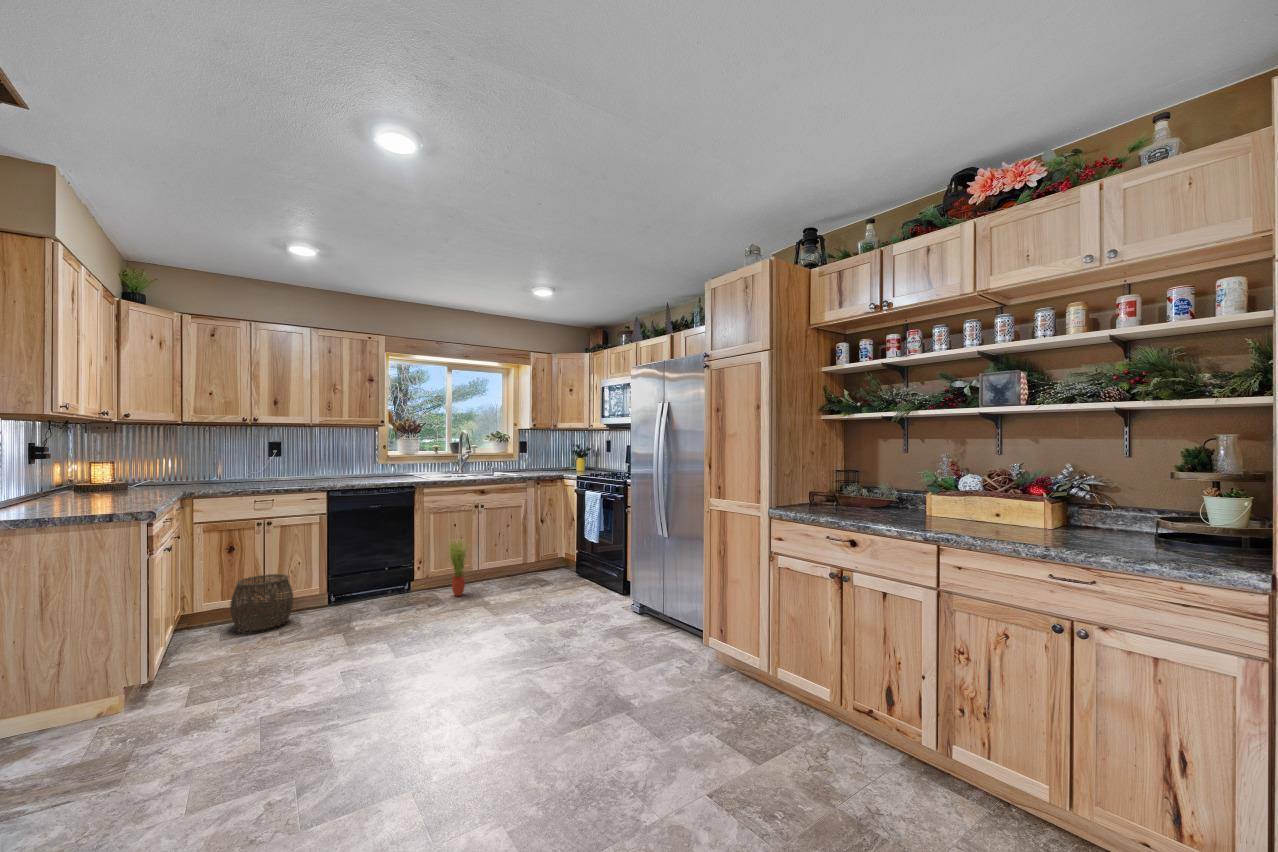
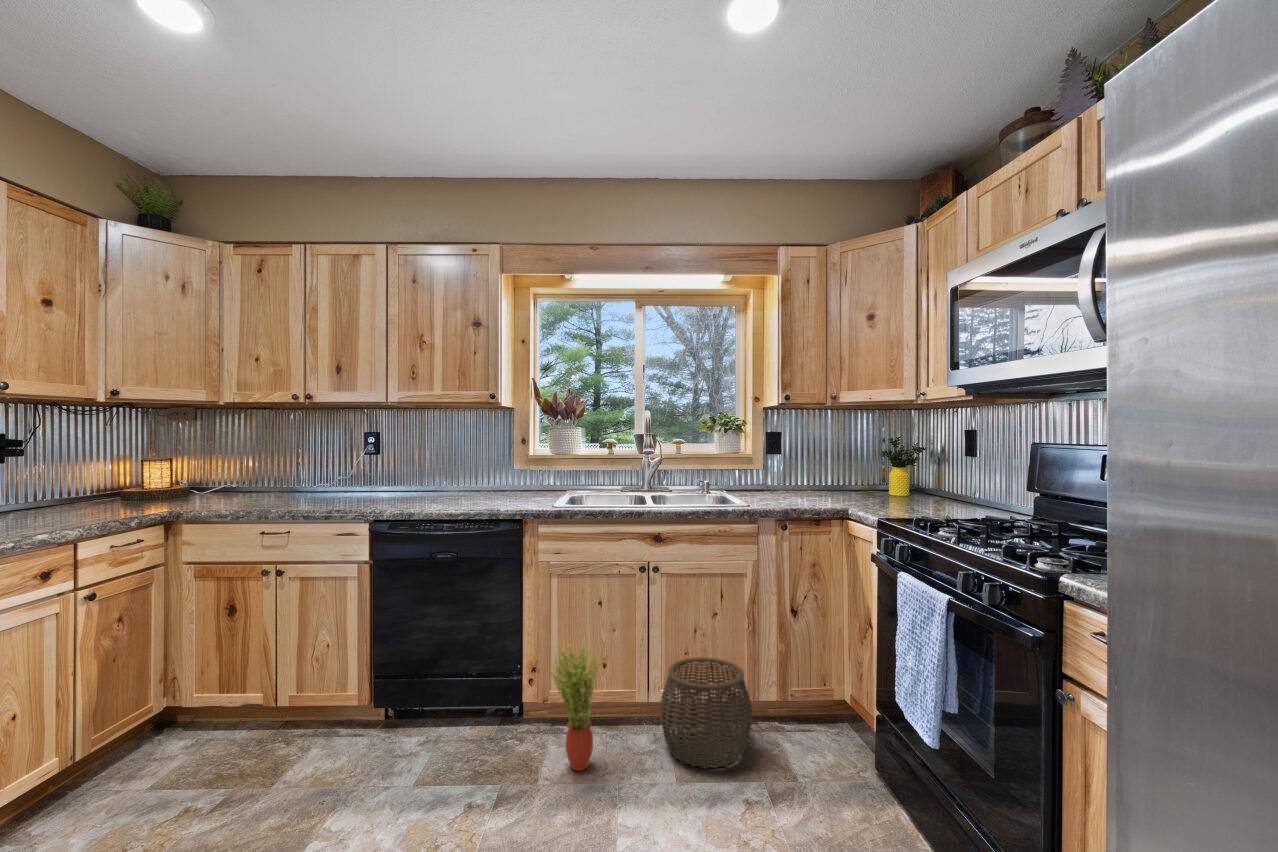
woven basket: present [230,574,294,631] -> present [660,657,753,769]

